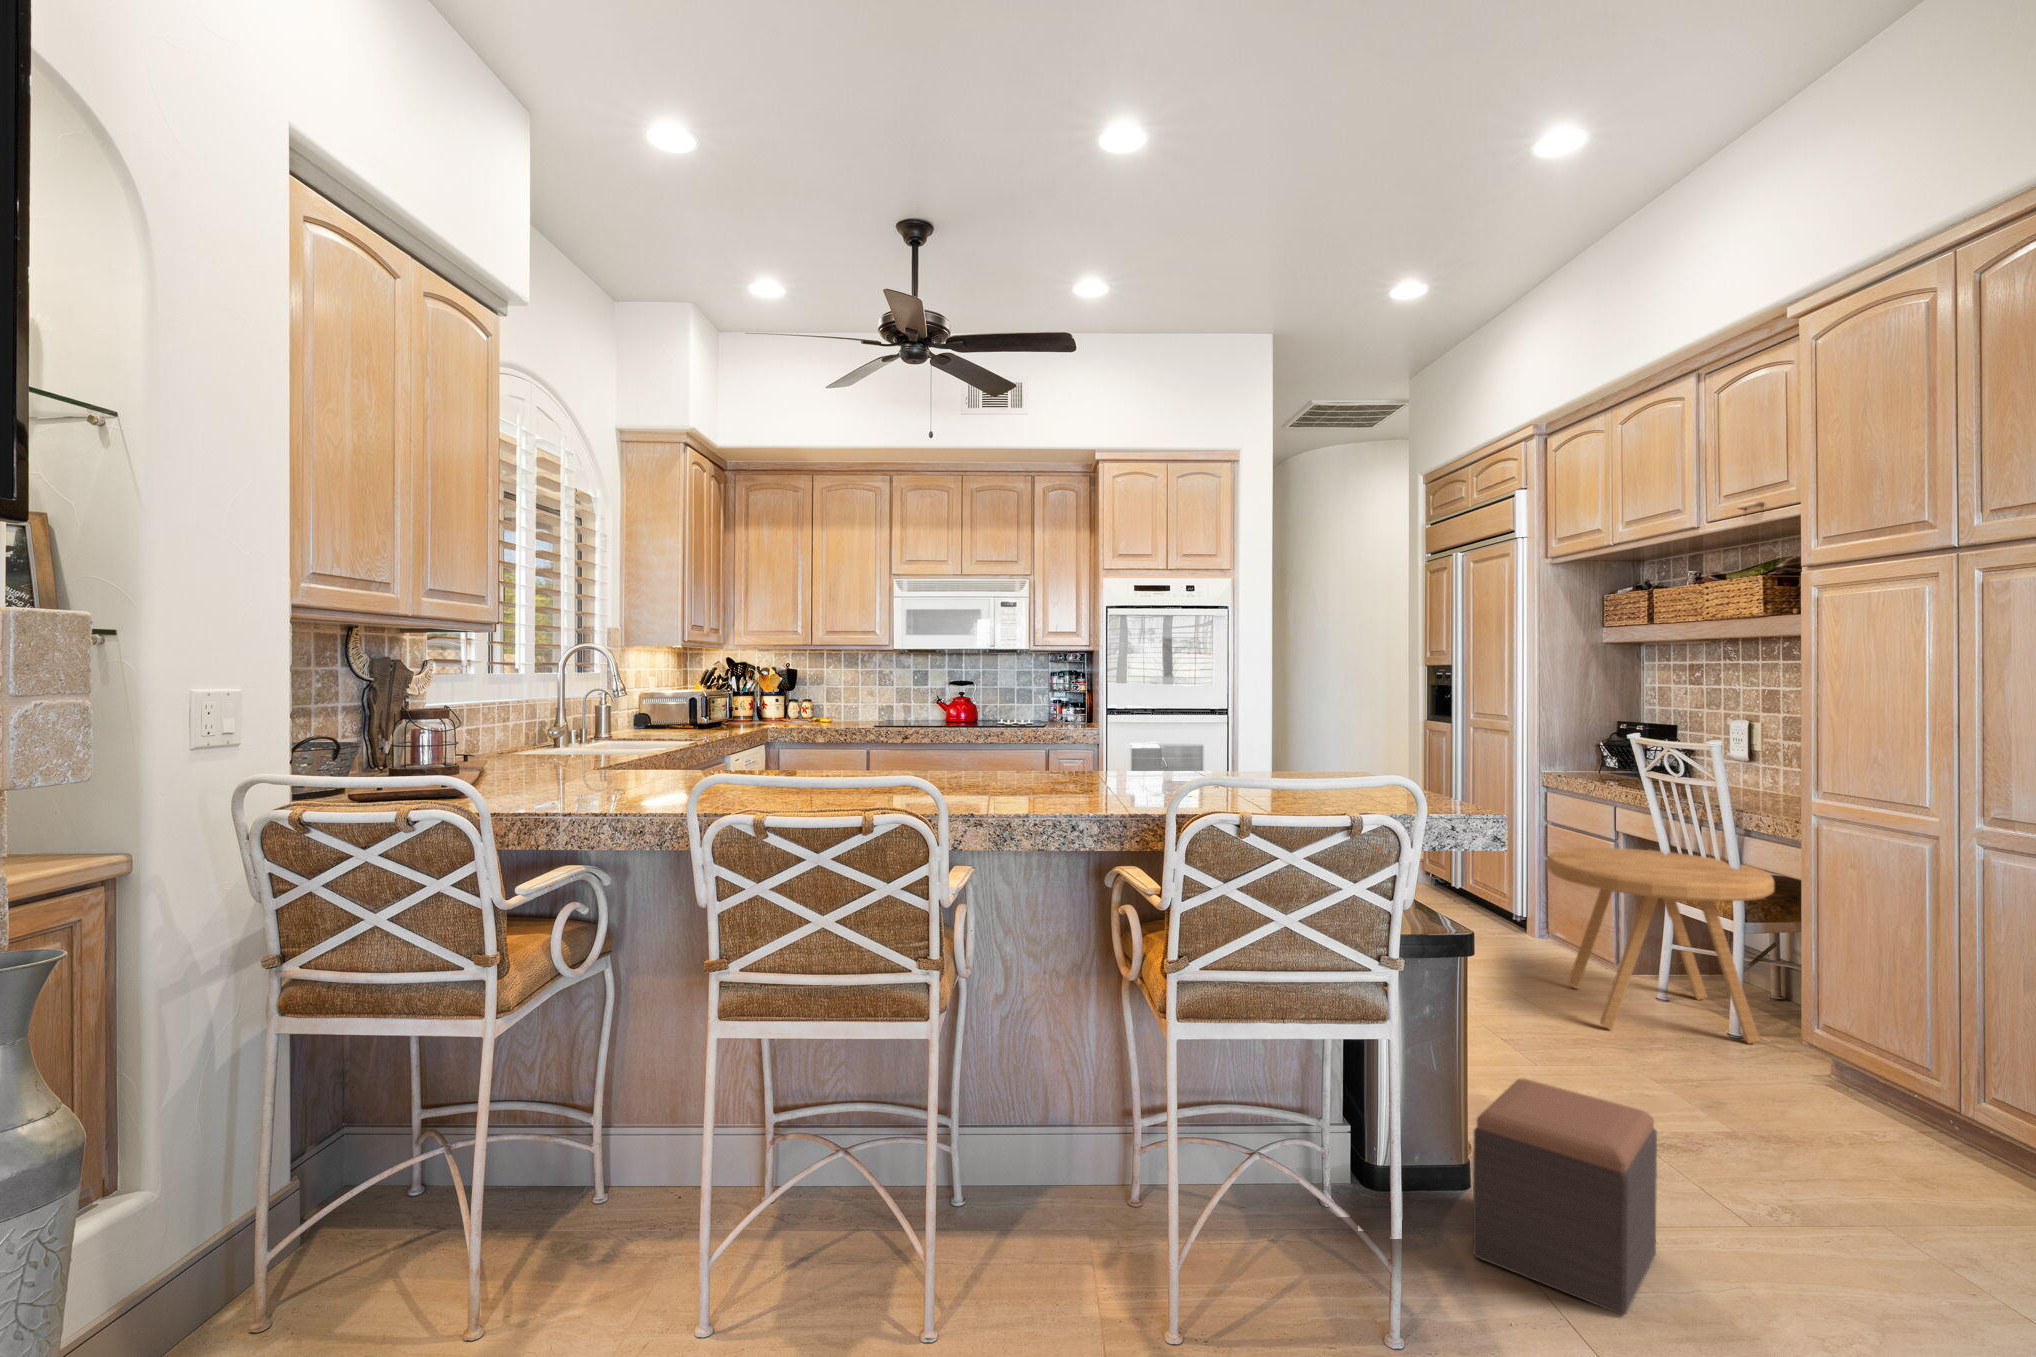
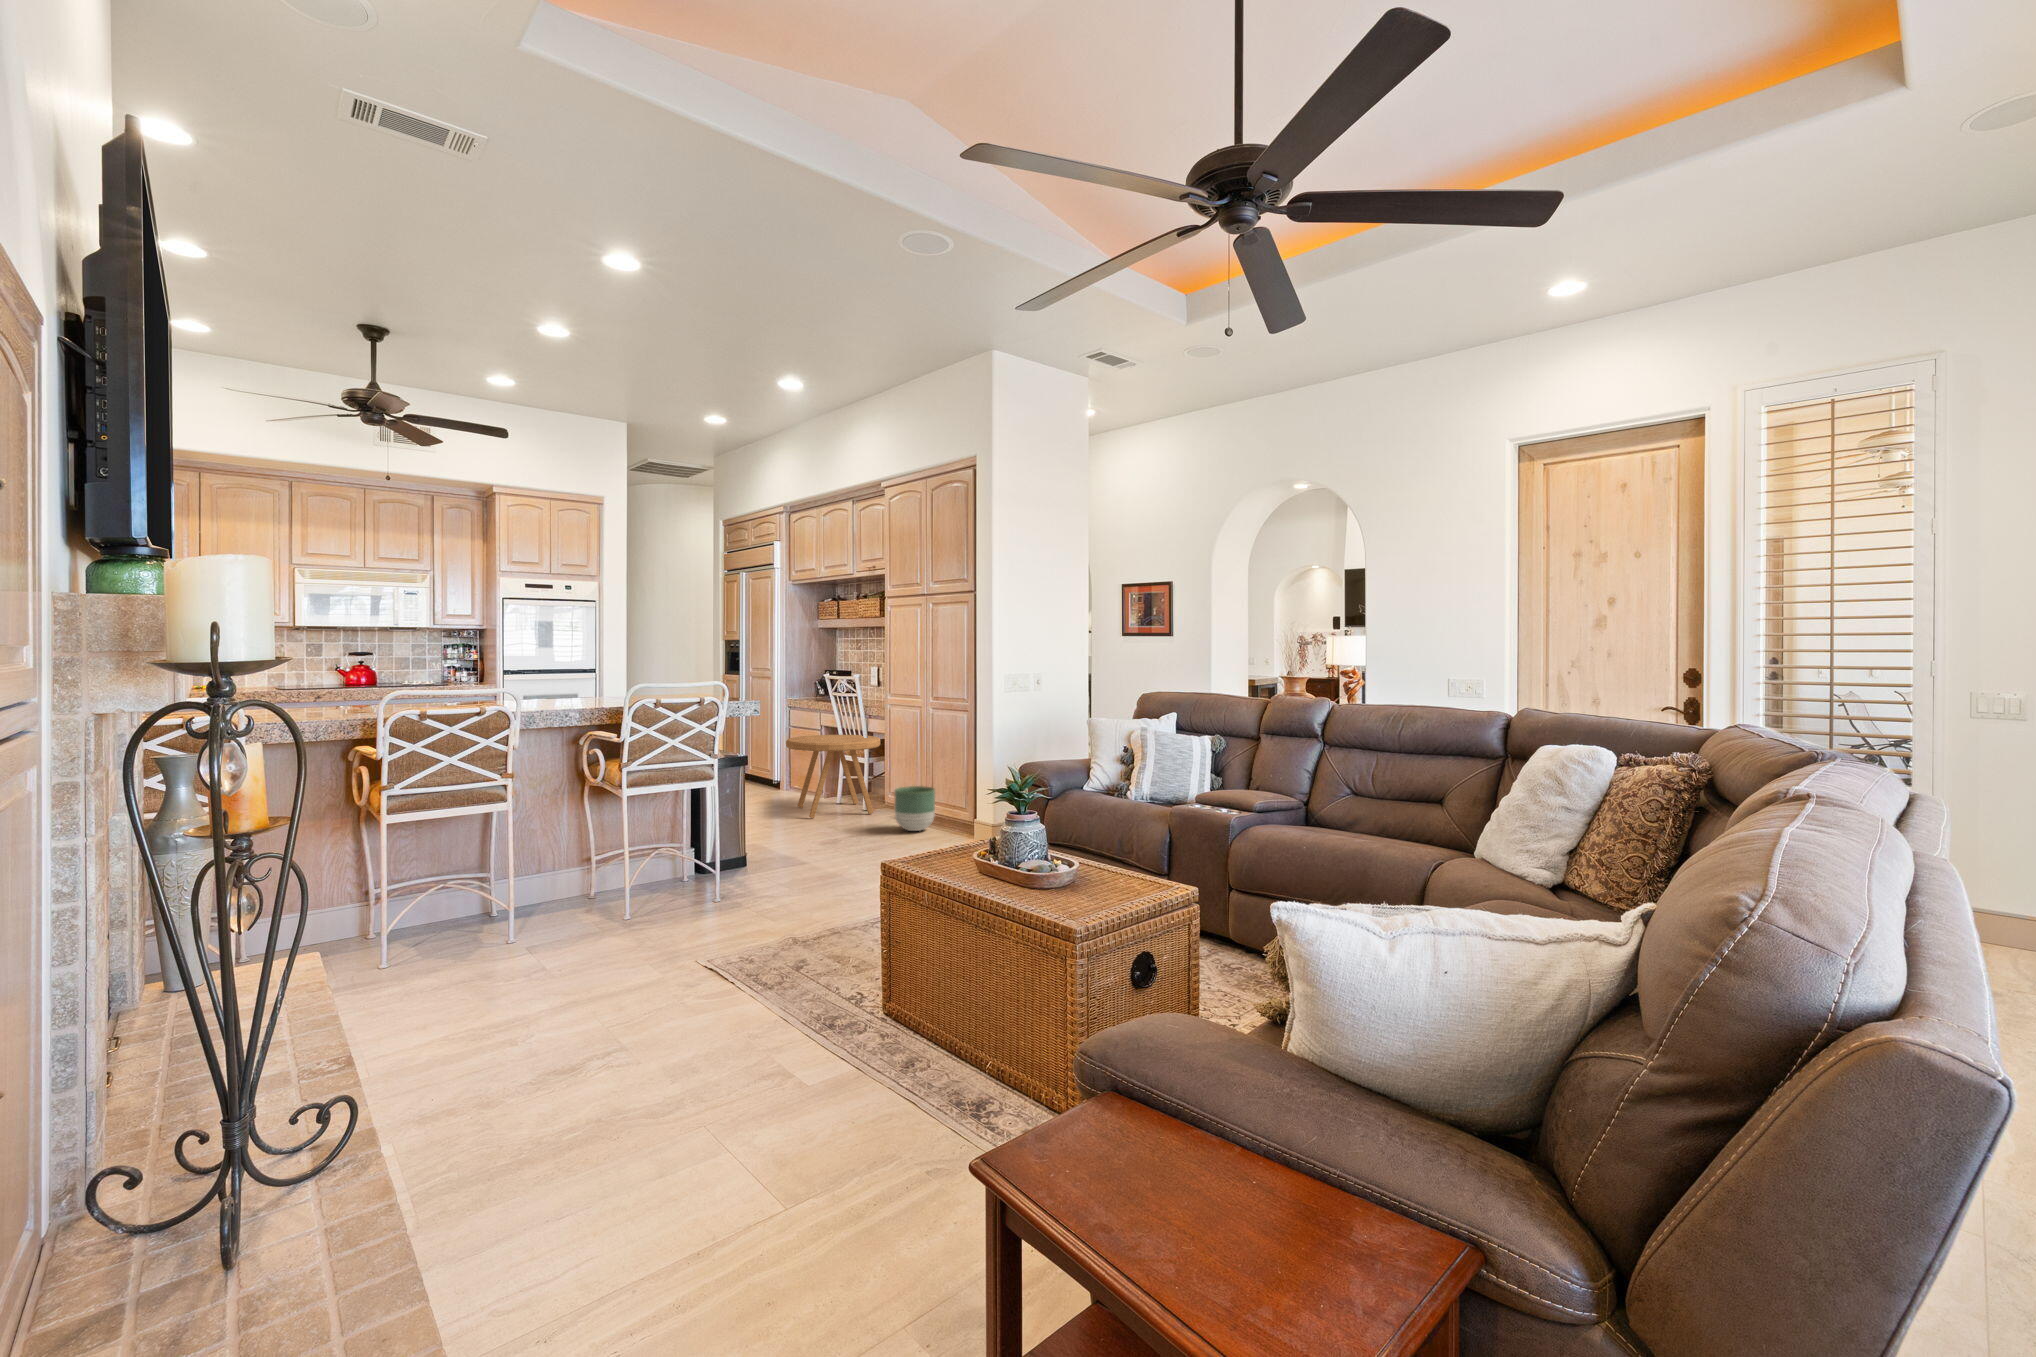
planter: none [1850,1020,1990,1151] -> present [894,786,935,831]
footstool: present [1473,1078,1657,1315] -> none [746,813,814,882]

